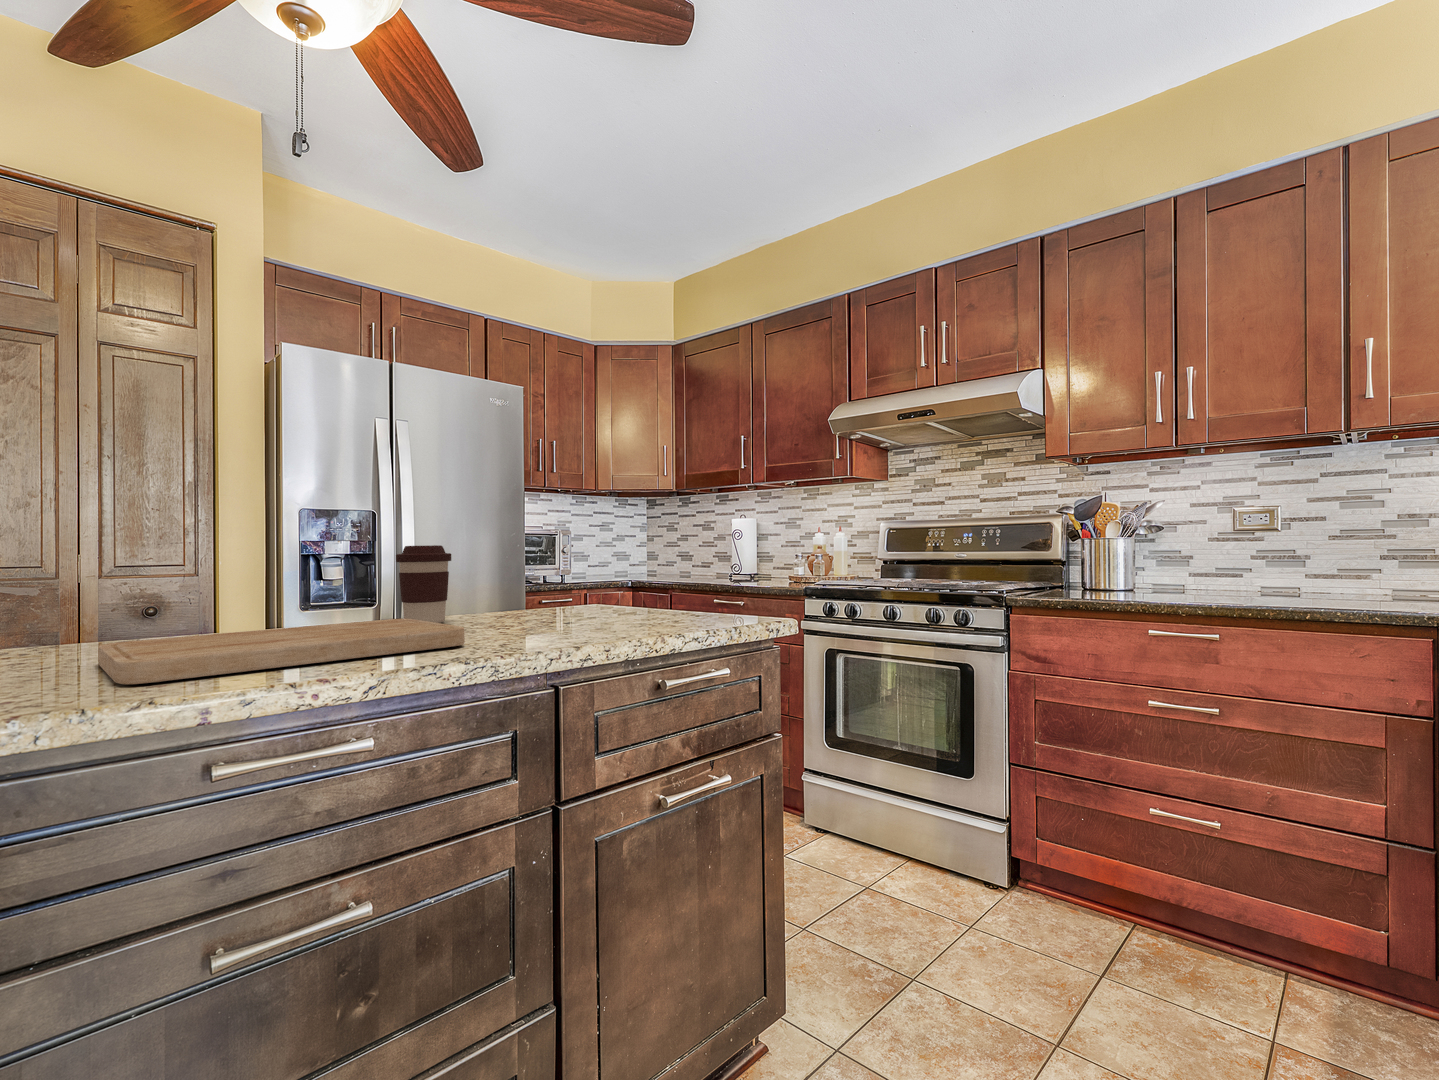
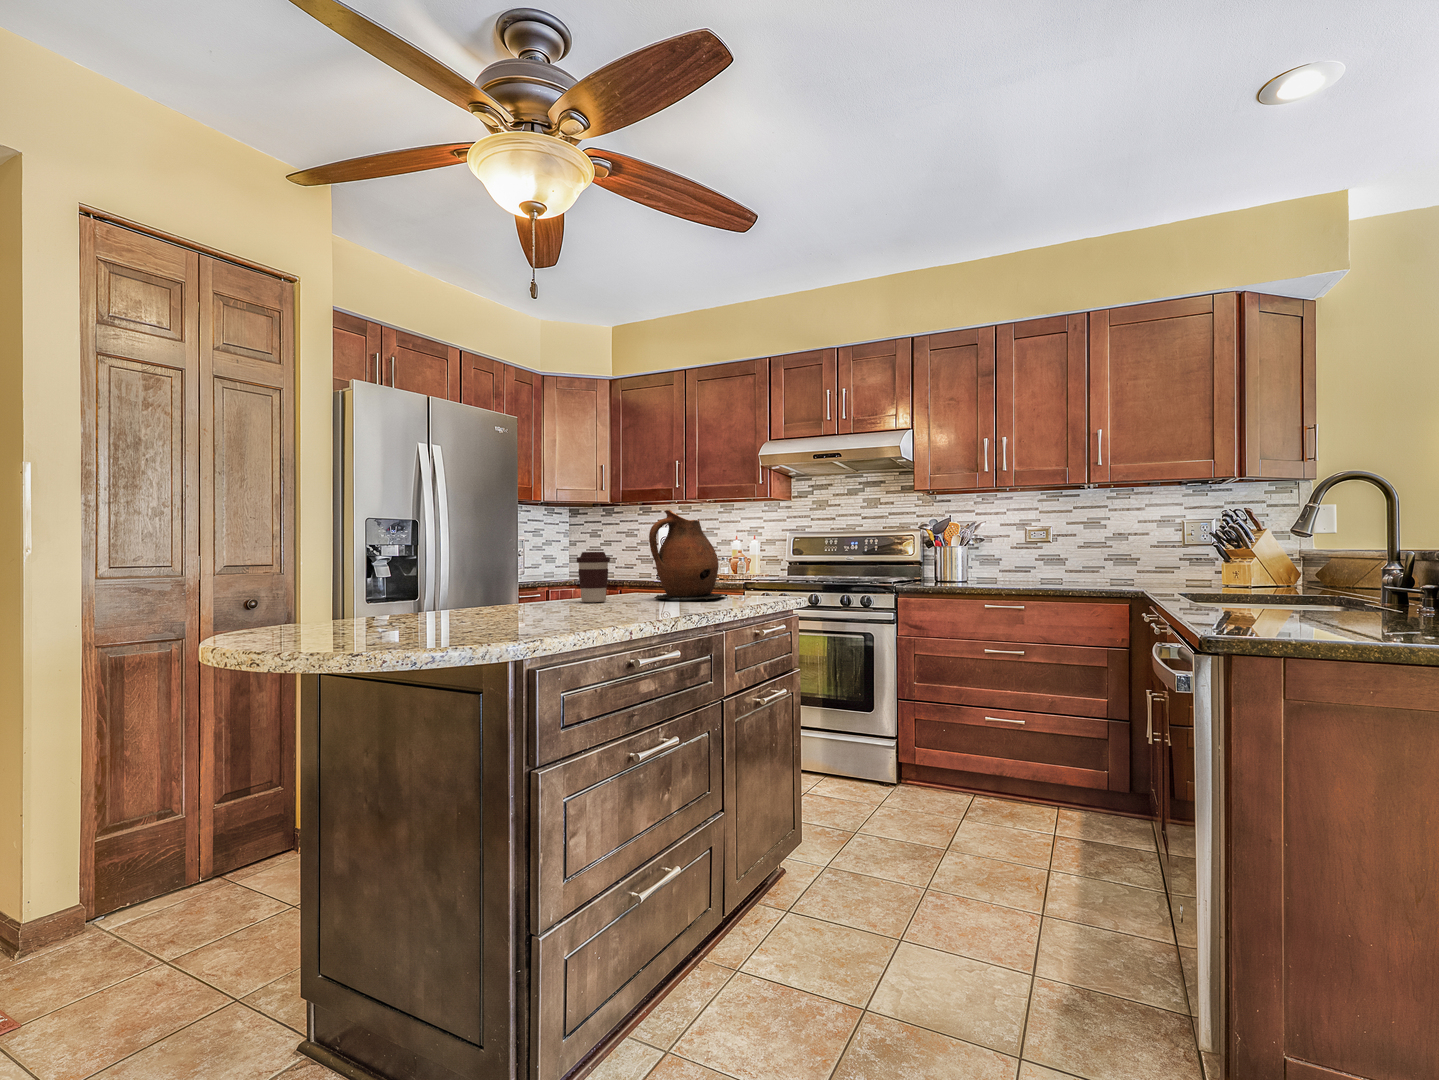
ceramic pitcher: none [516,479,655,626] -> present [649,510,727,600]
cutting board: present [98,619,465,684] -> none [508,597,677,622]

